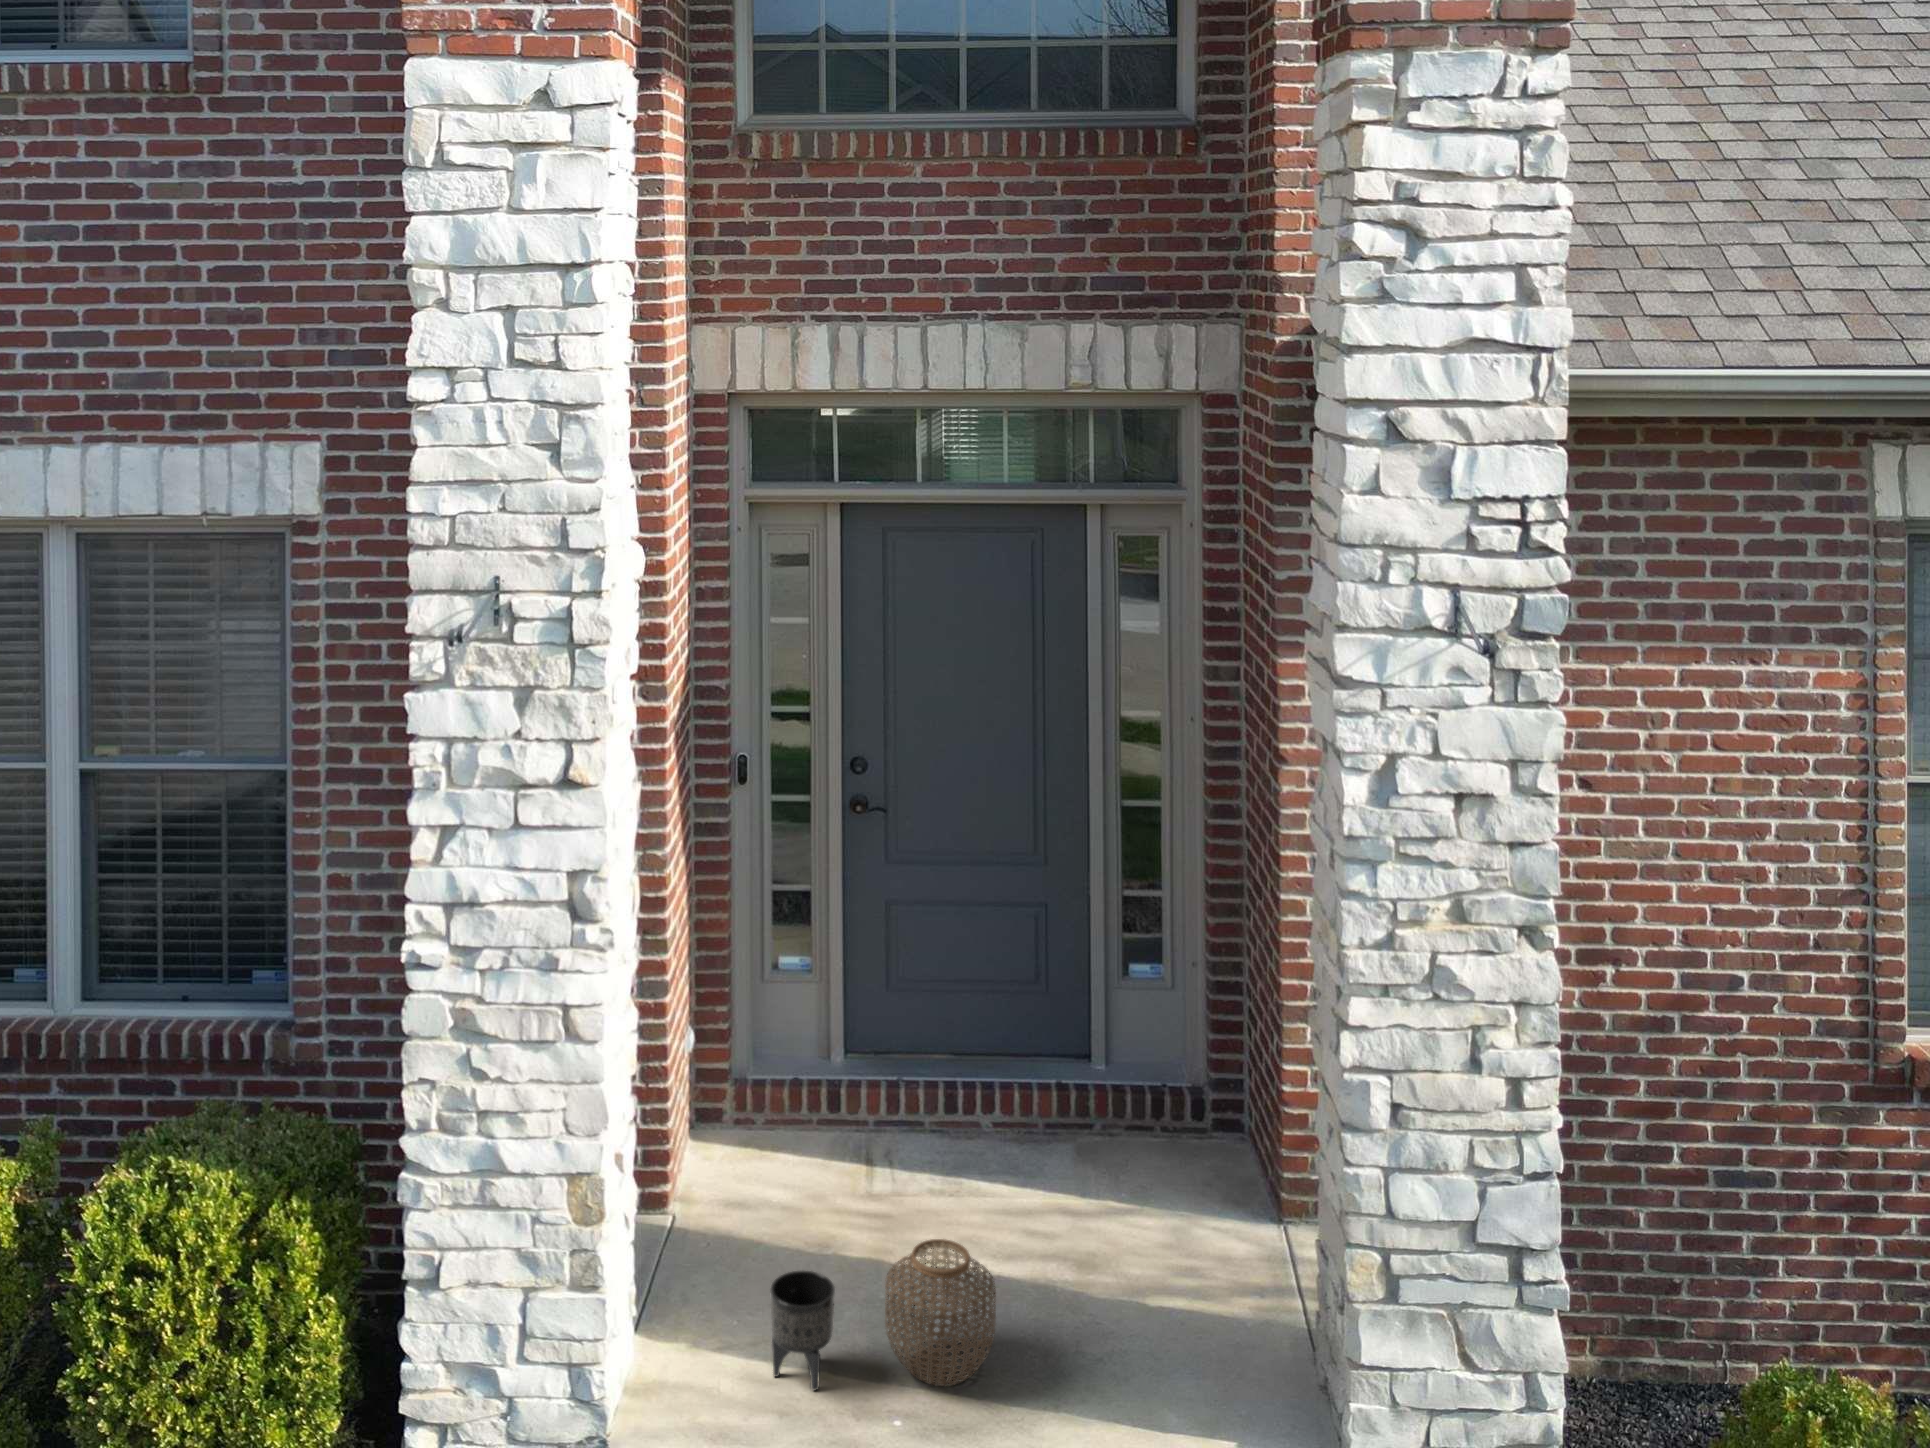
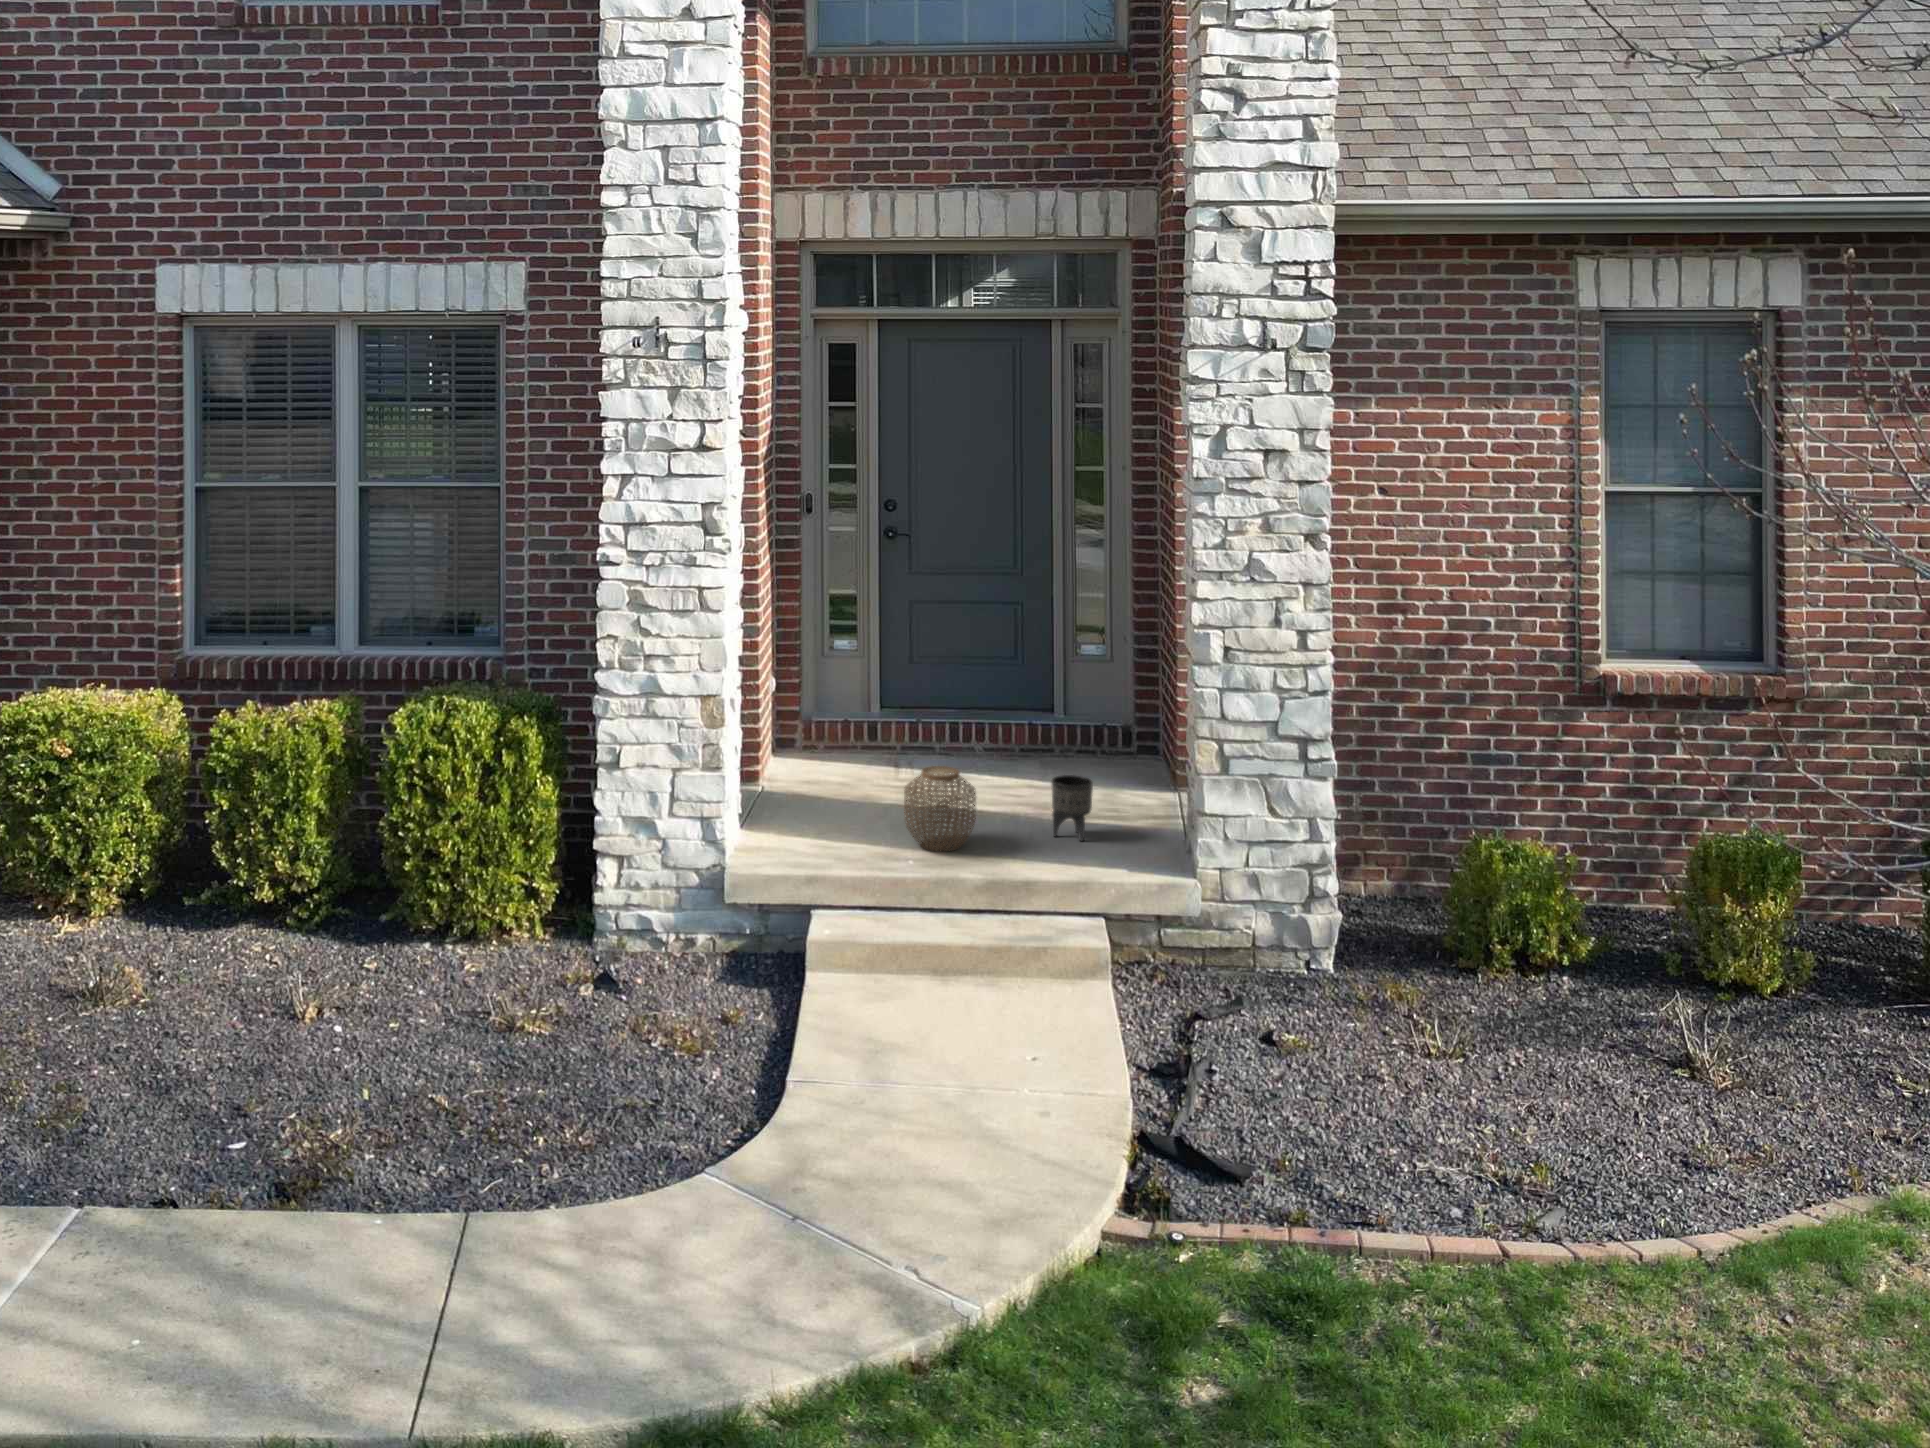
planter: present [770,1271,835,1391] -> present [1051,775,1093,841]

